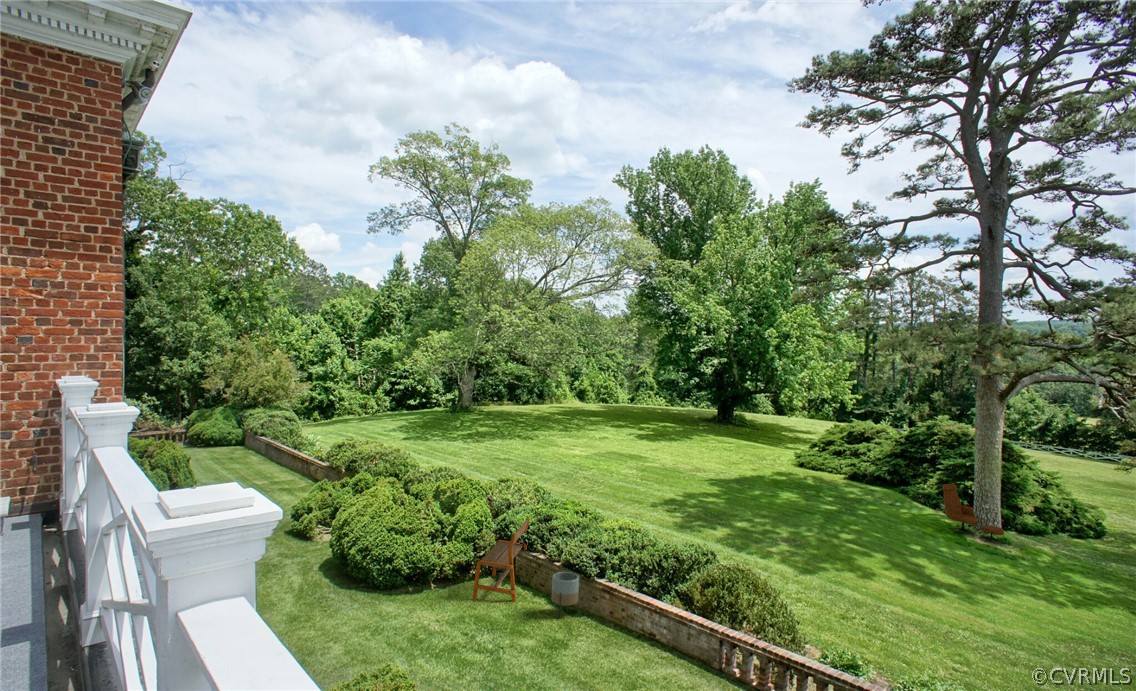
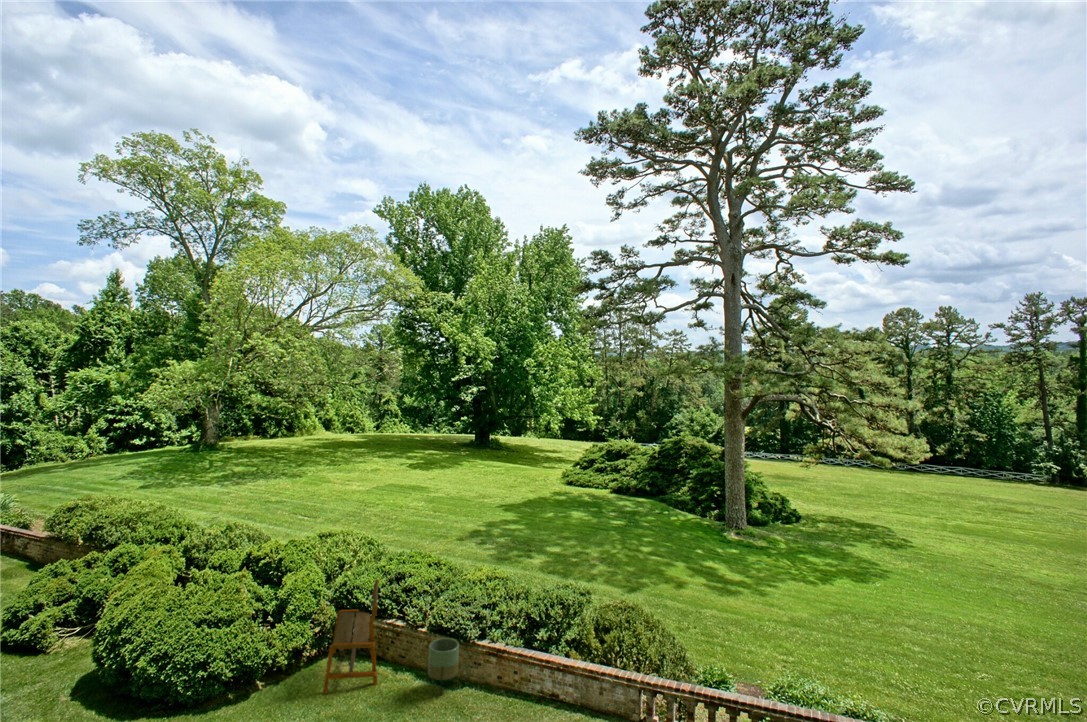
lounge chair: present [942,484,1004,543] -> none [691,491,736,535]

